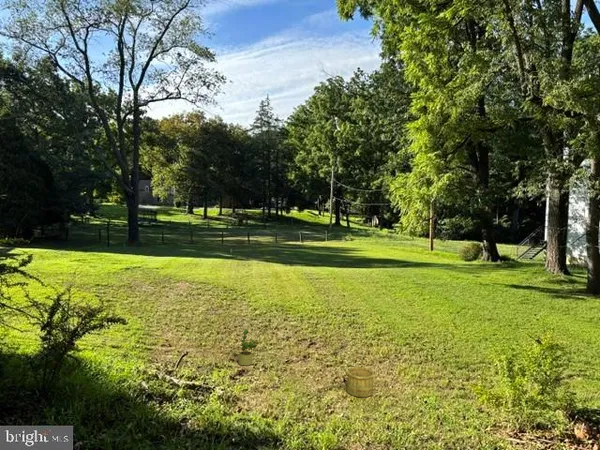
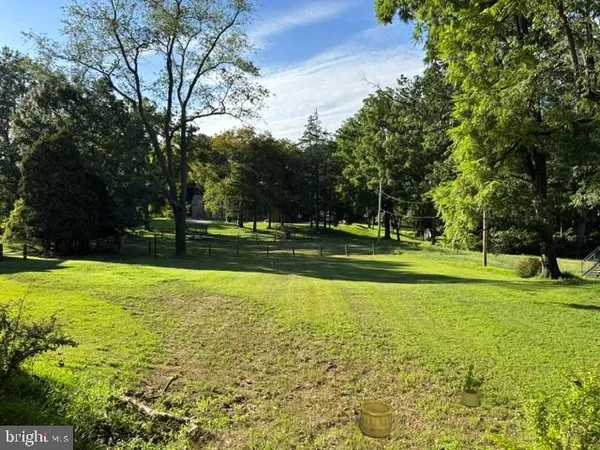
potted plant: present [239,329,257,365] -> present [462,364,485,406]

